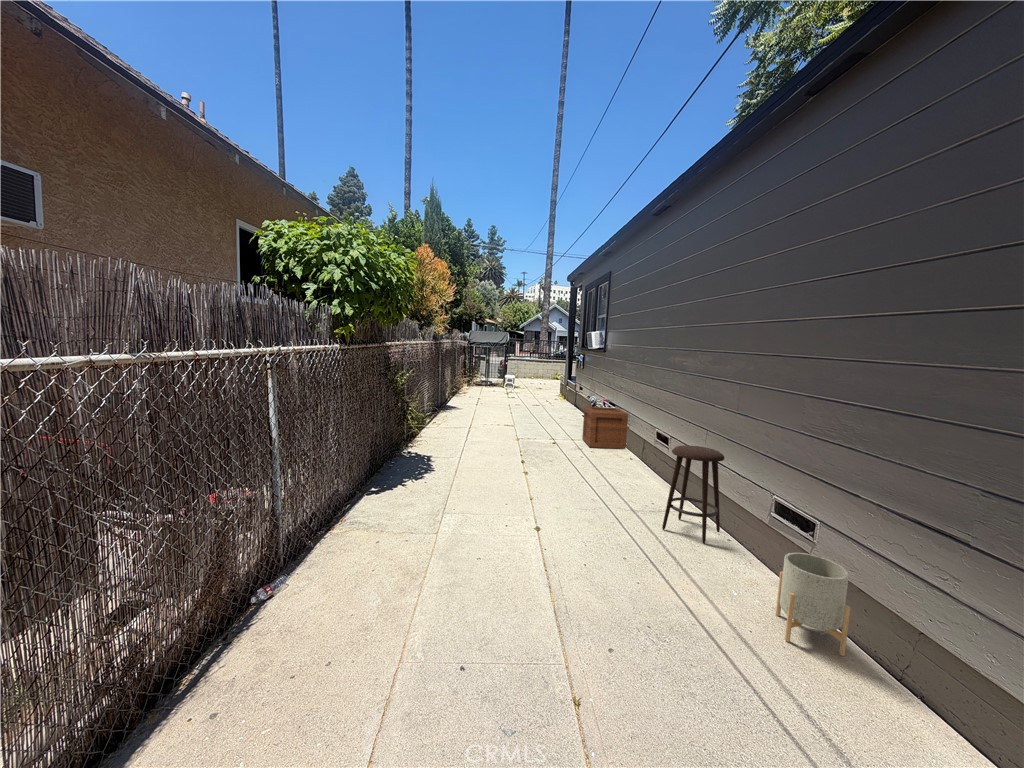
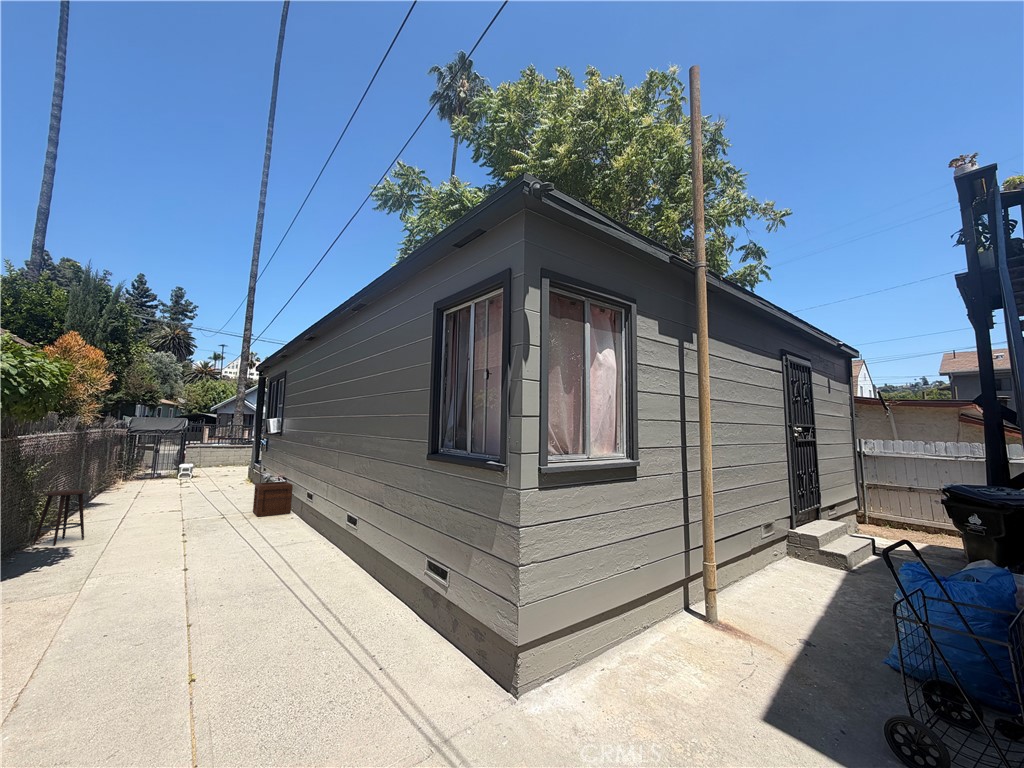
stool: present [662,445,724,544] -> present [33,489,86,546]
planter: present [776,553,851,656] -> none [328,536,359,581]

